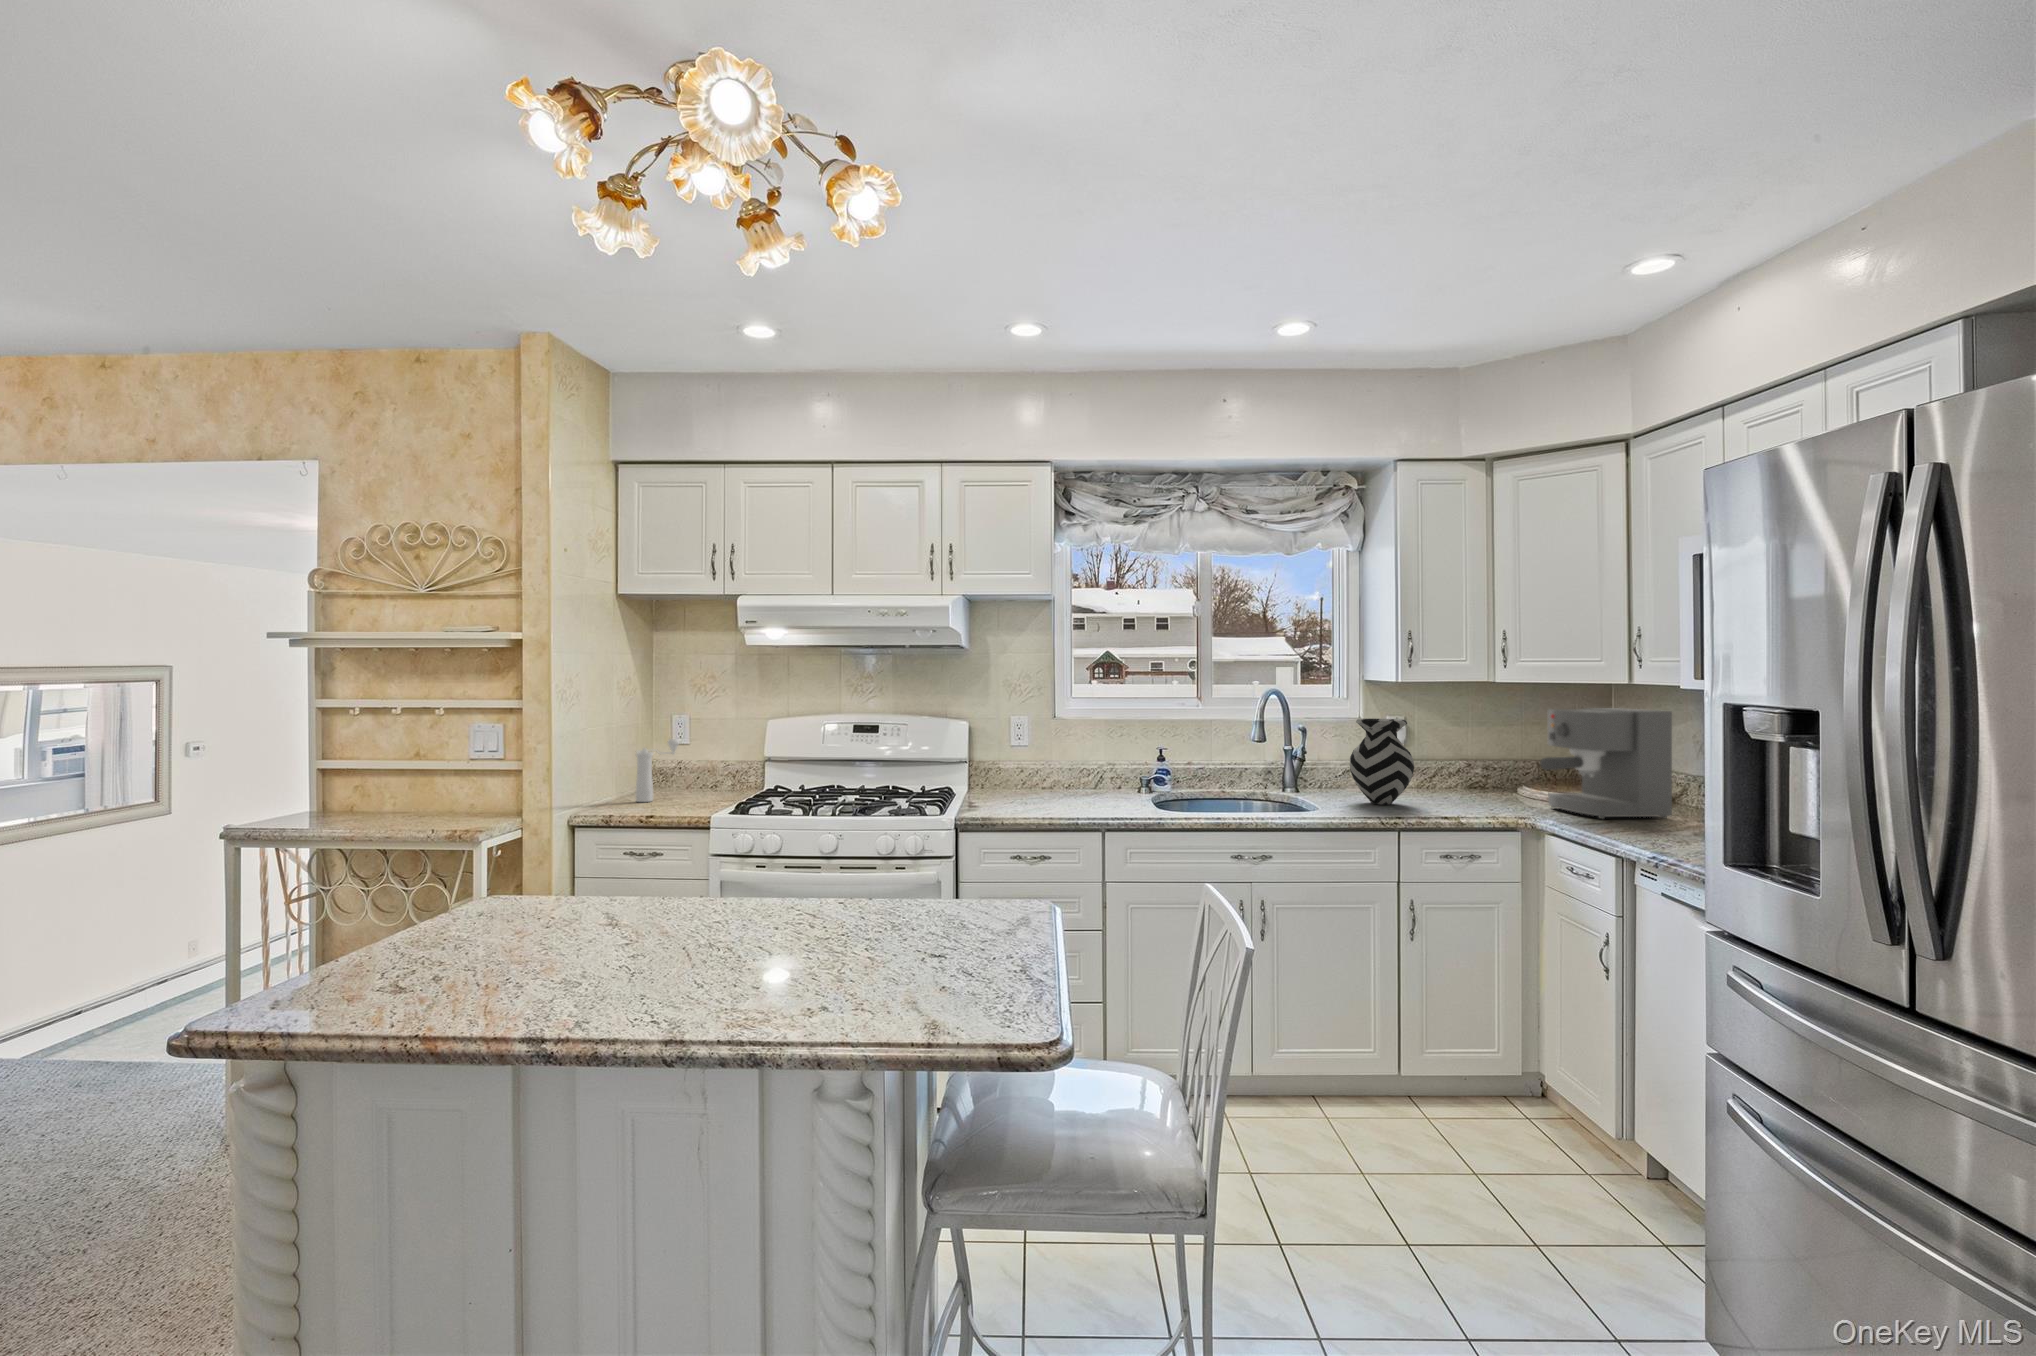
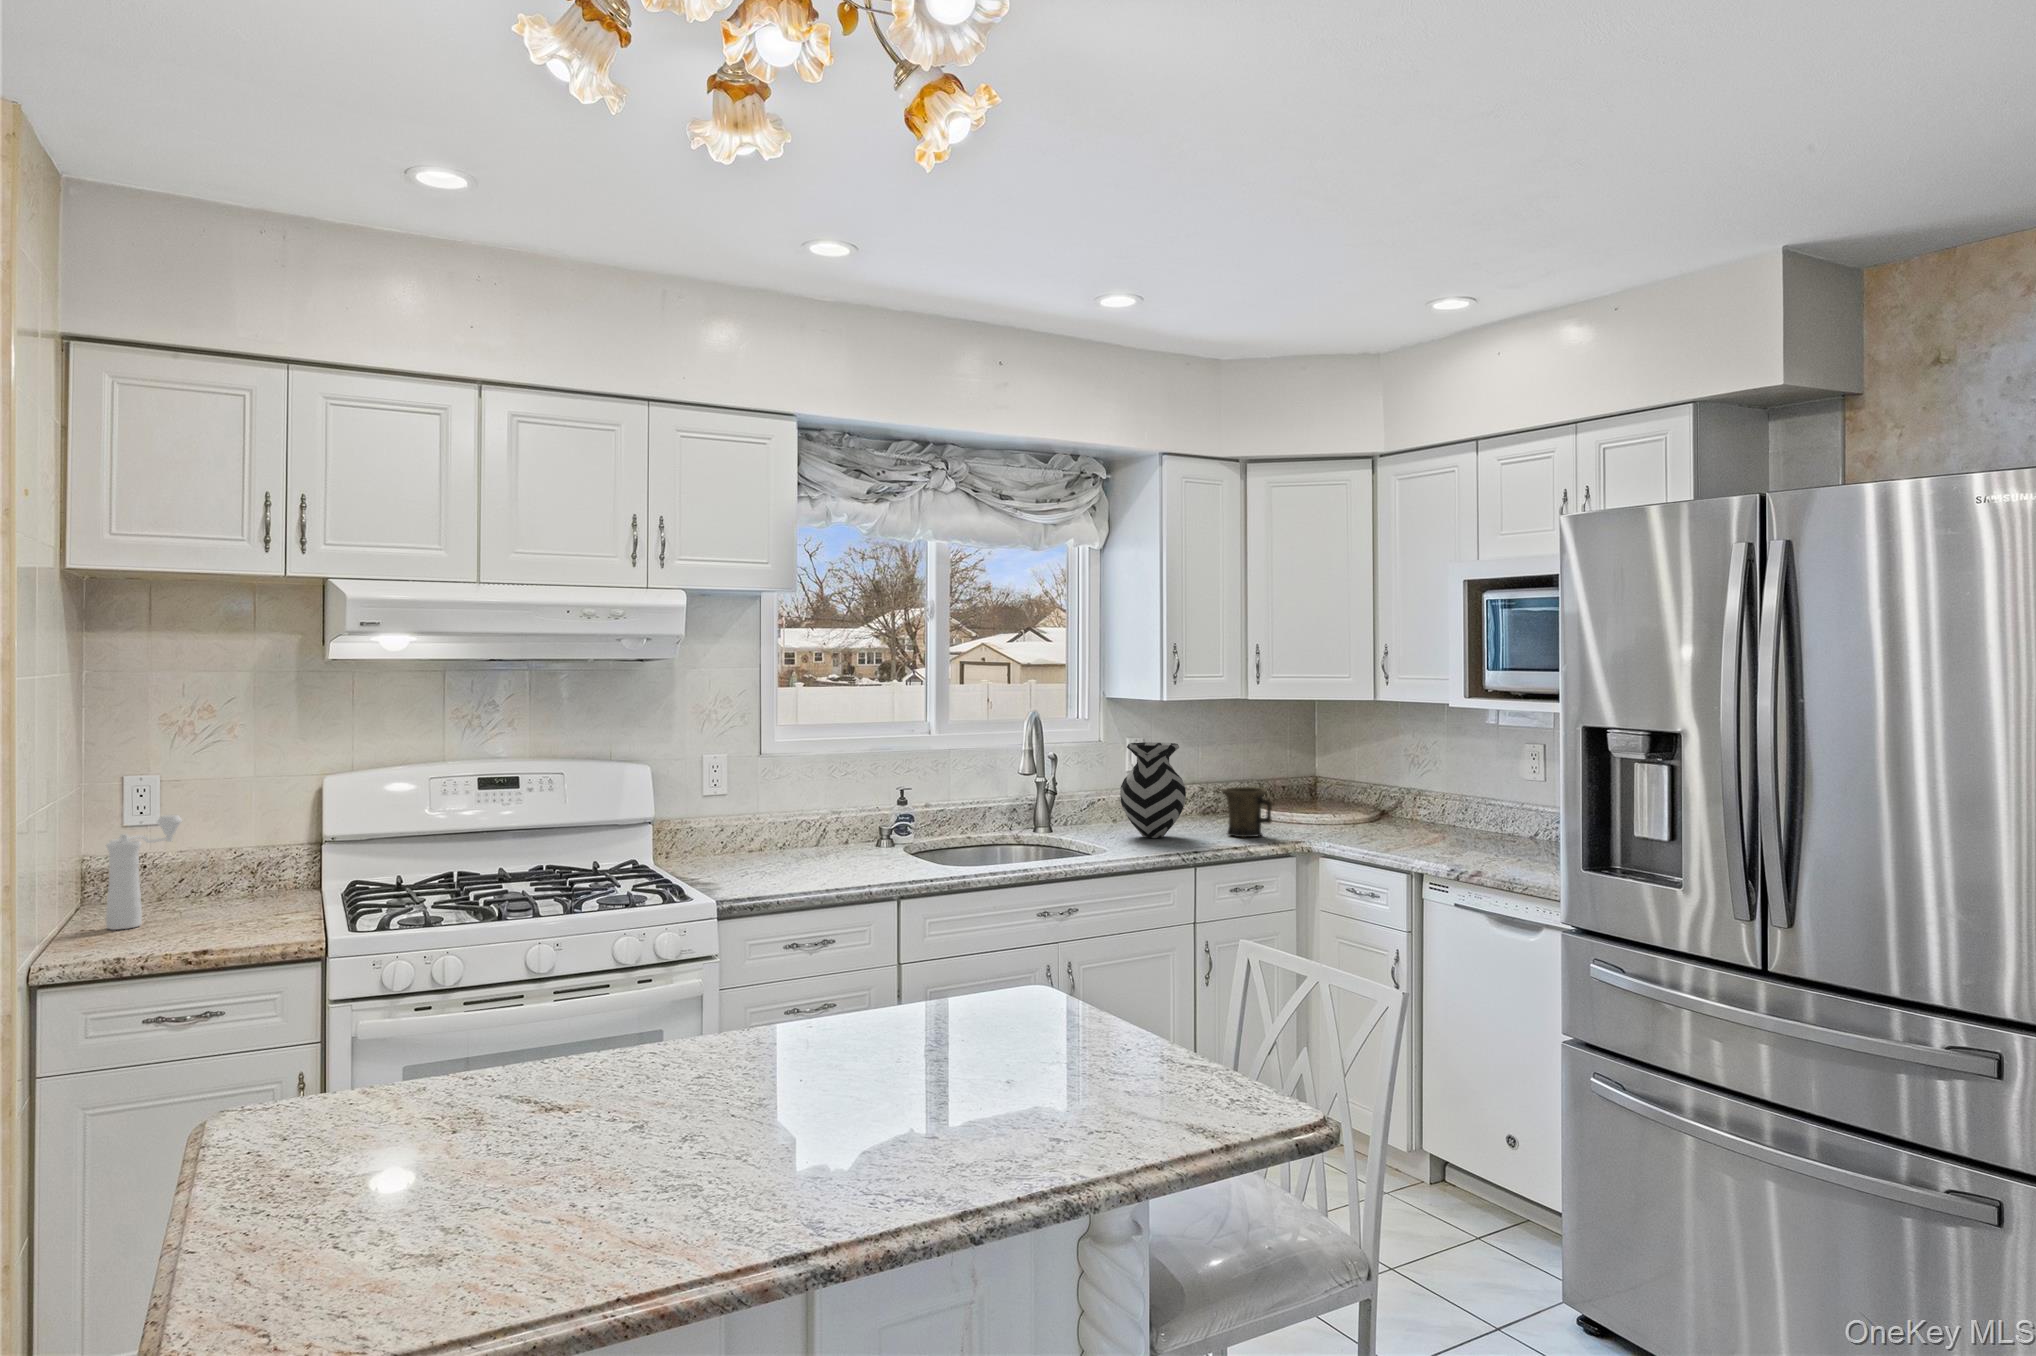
coffee maker: present [1540,708,1672,819] -> none [1298,725,1404,837]
mug: none [1452,764,1503,811] -> present [1222,787,1273,837]

